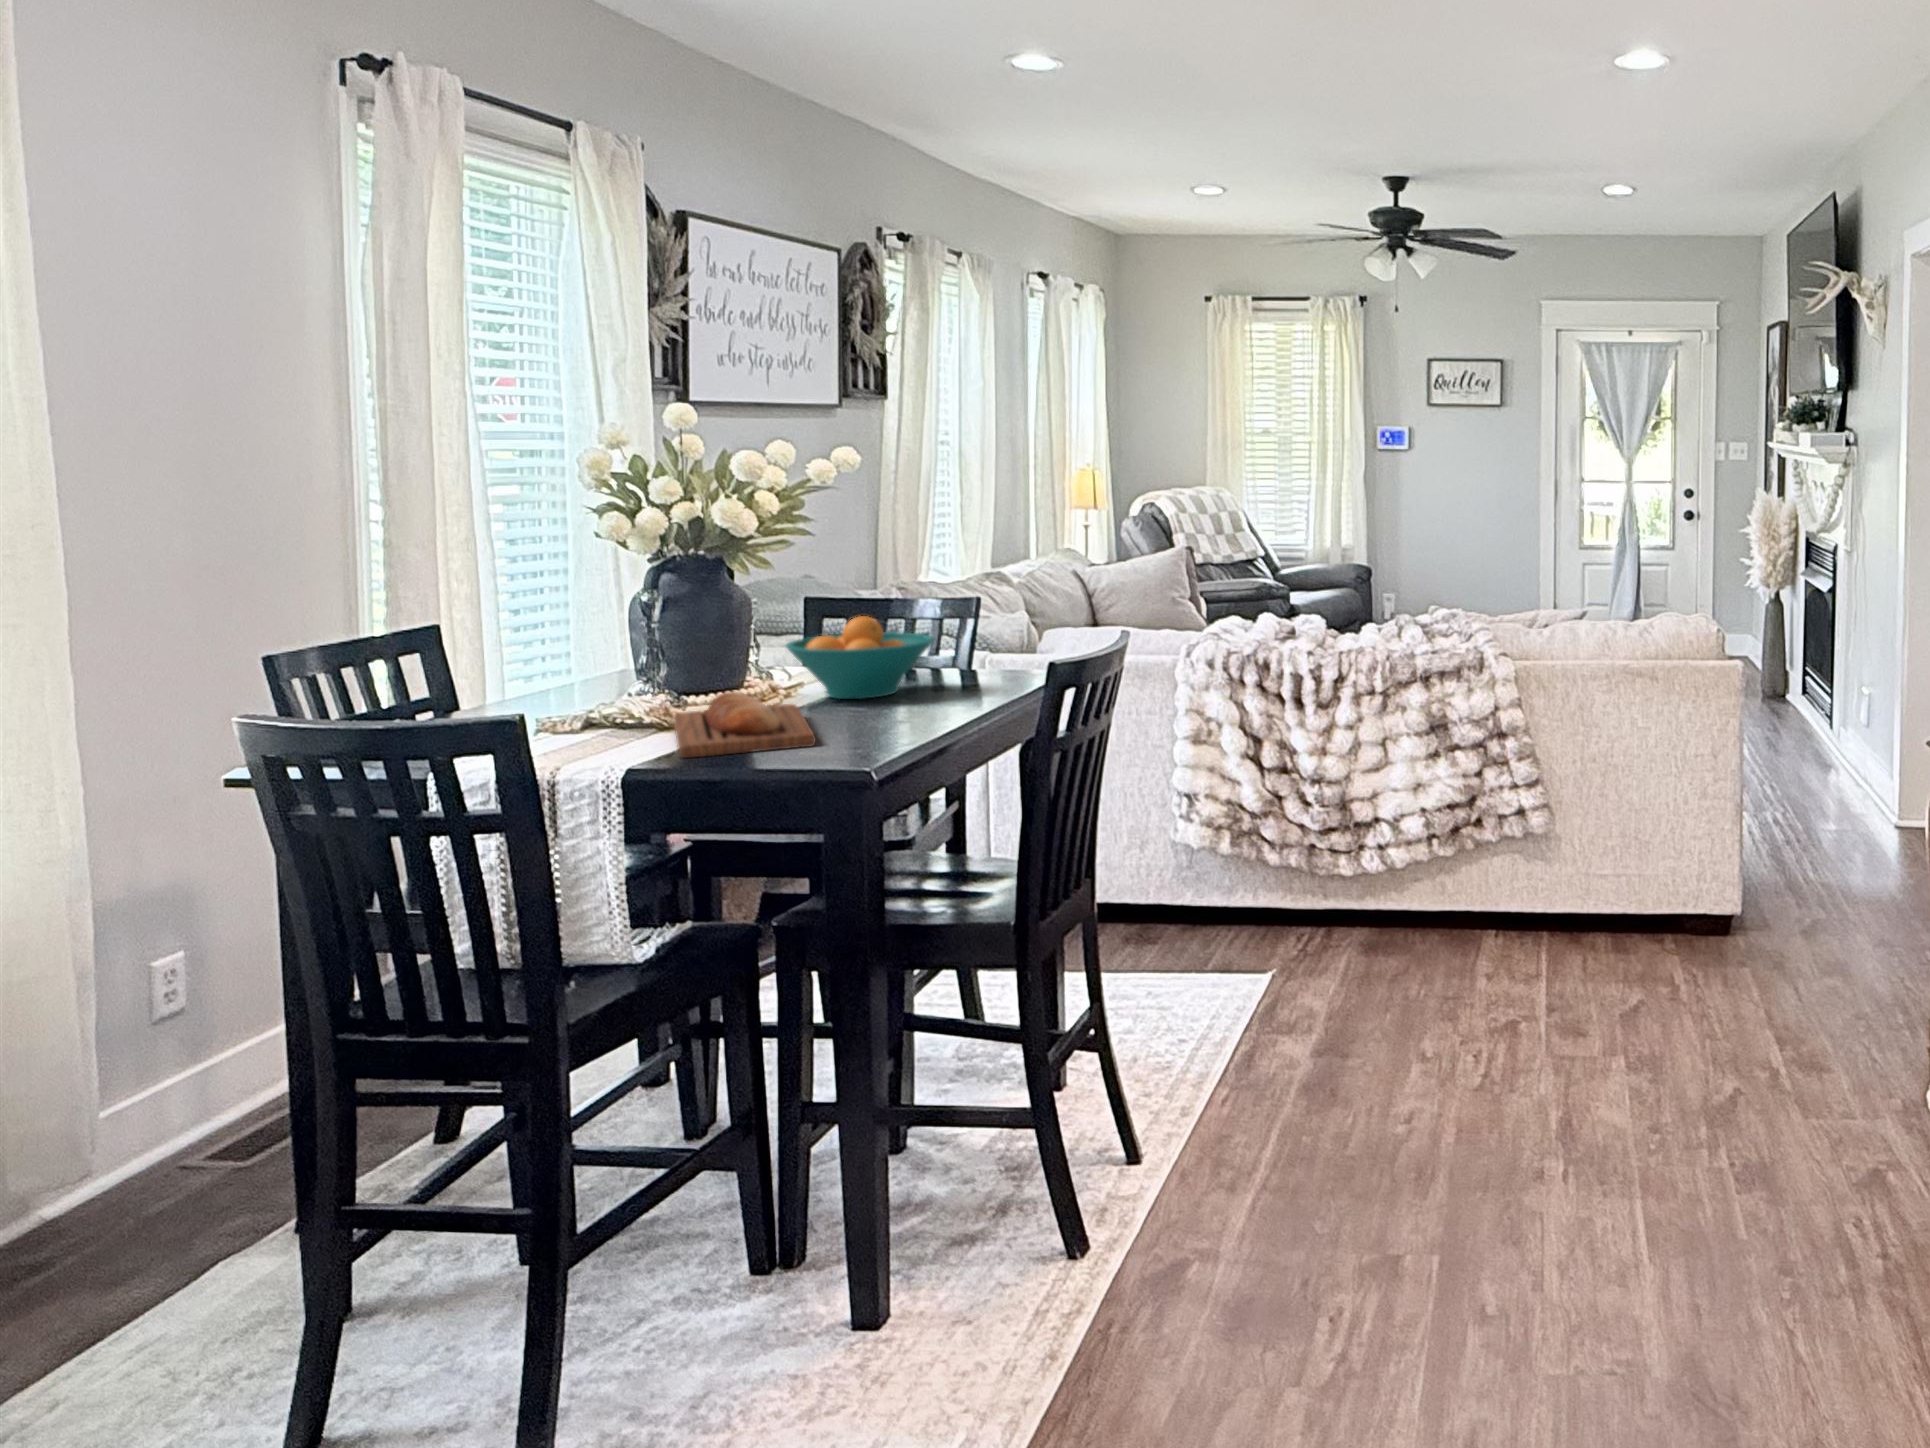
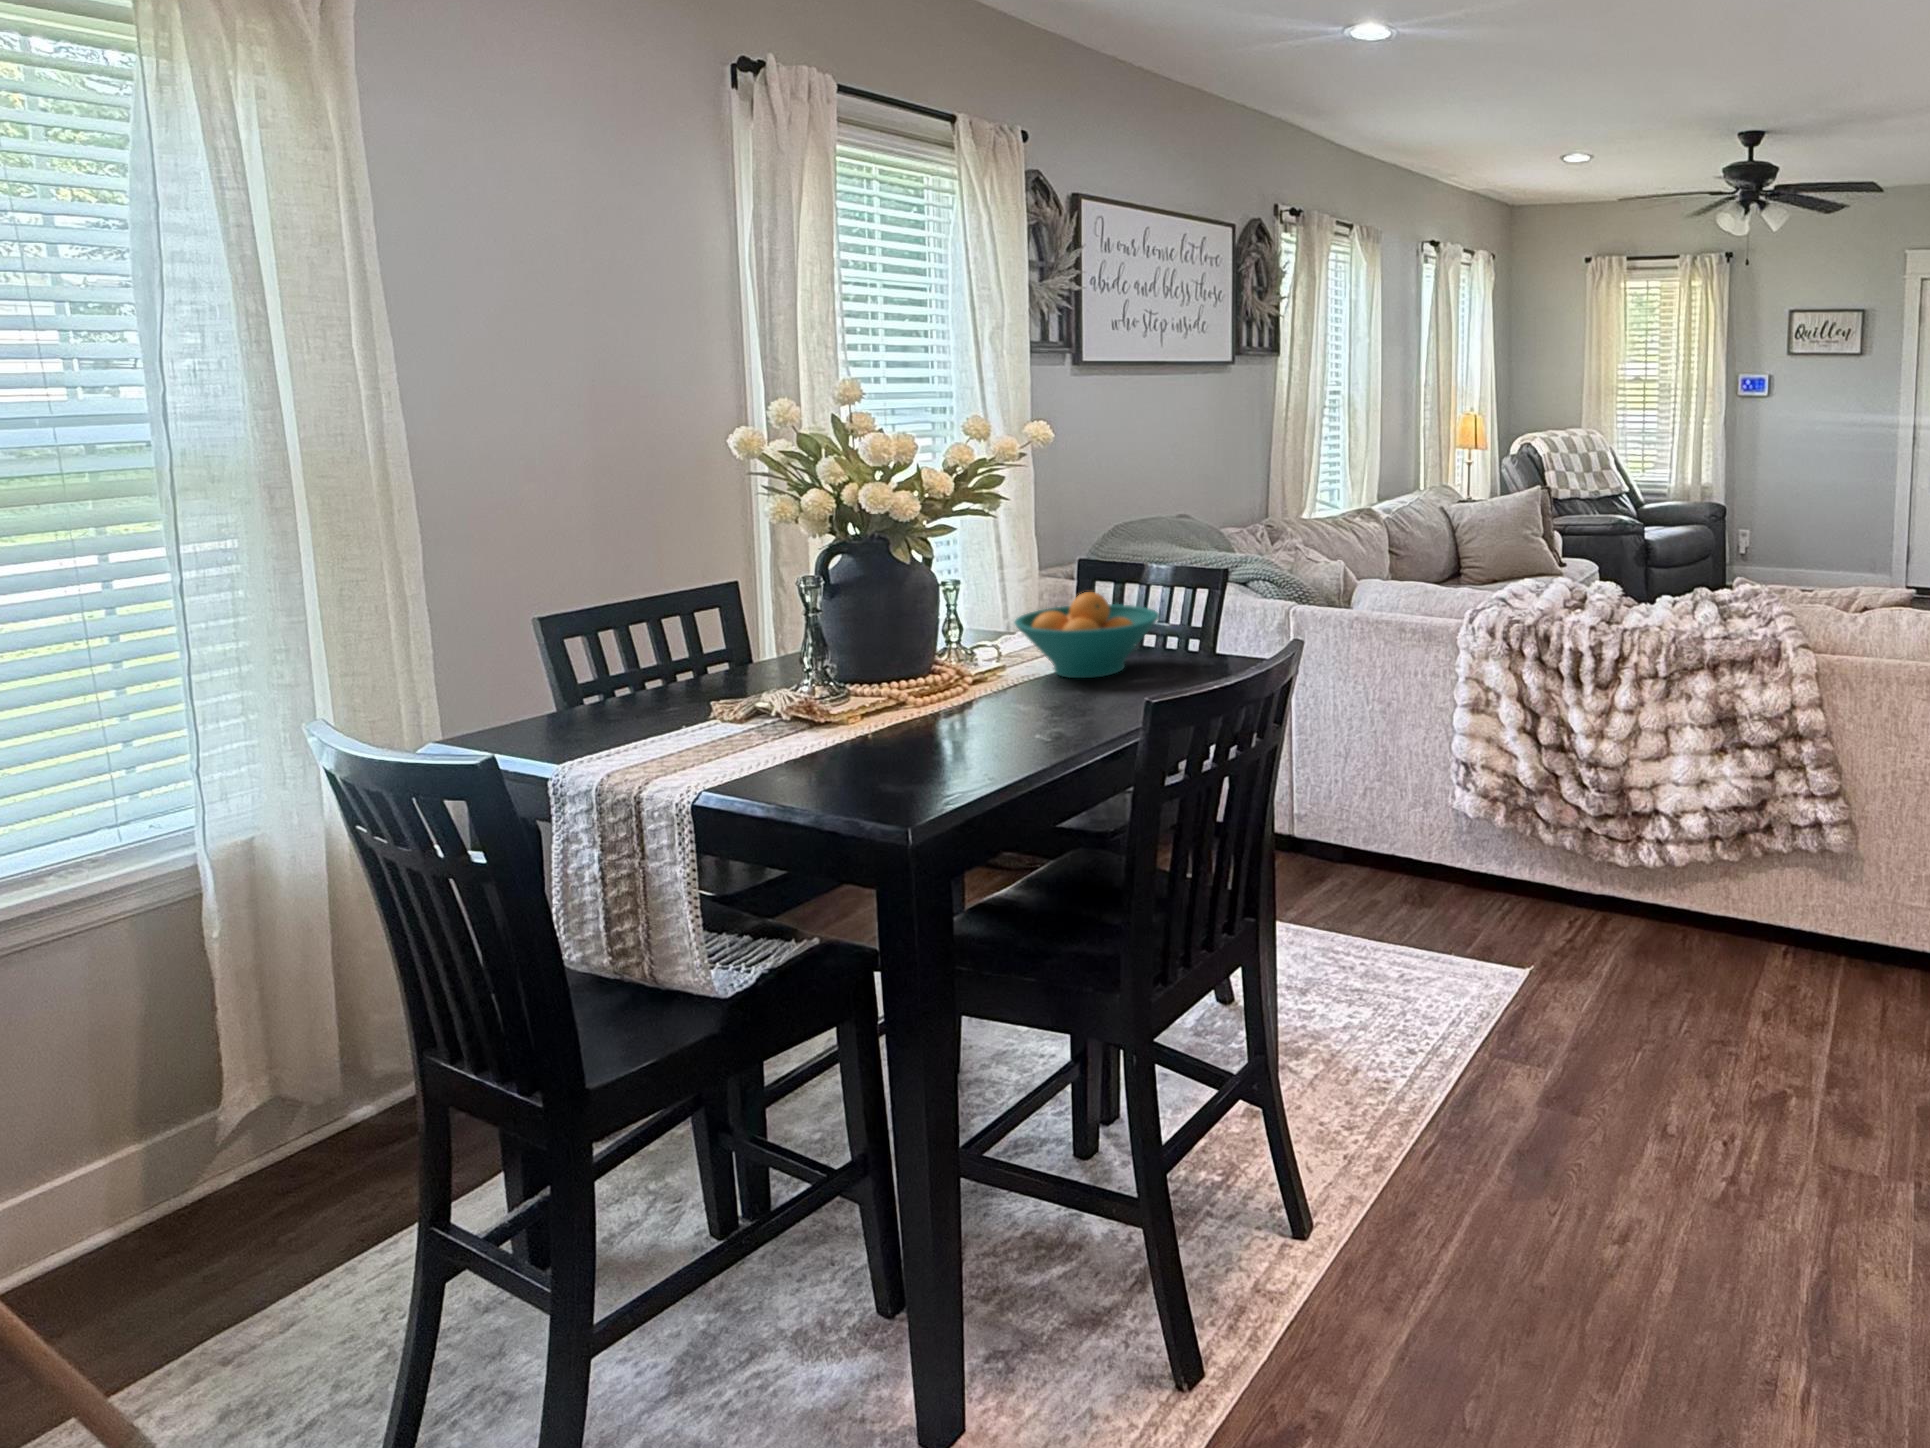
bread loaf: present [674,691,815,758] -> none [816,677,995,763]

